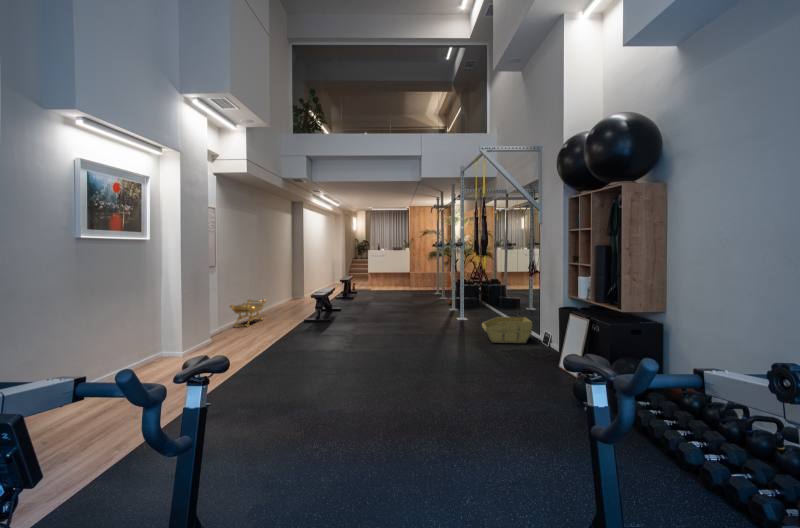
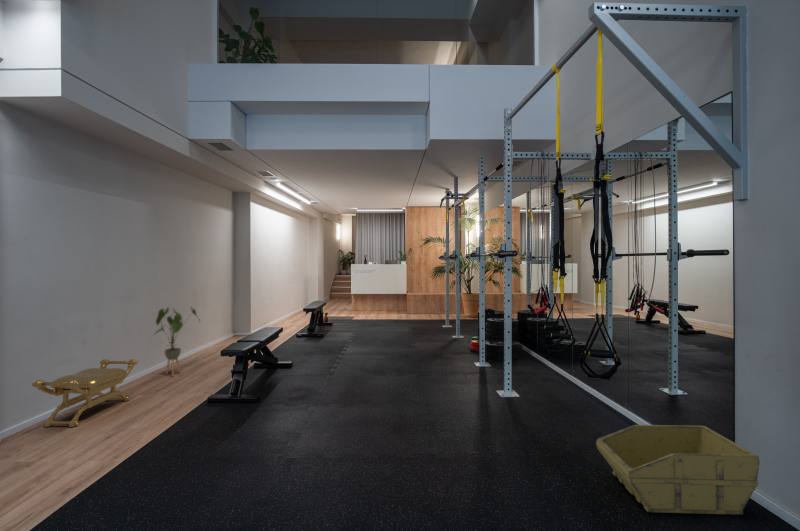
house plant: none [264,275,287,313] -> present [156,308,200,375]

